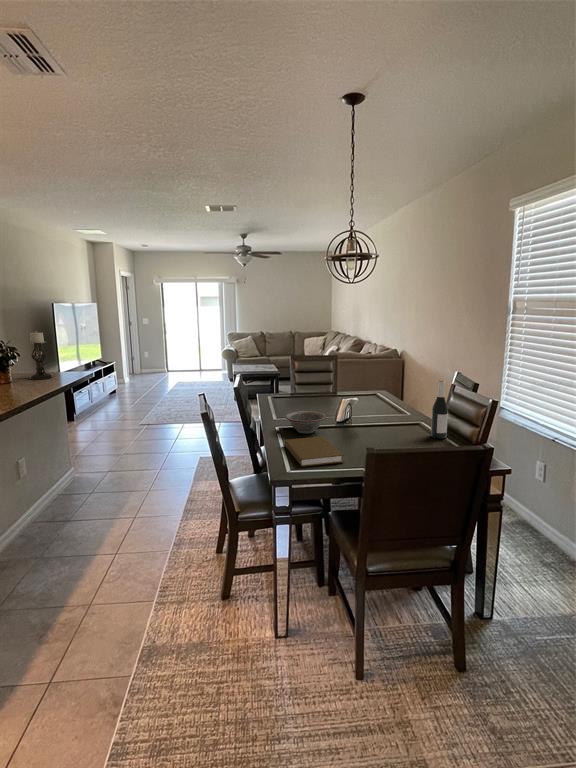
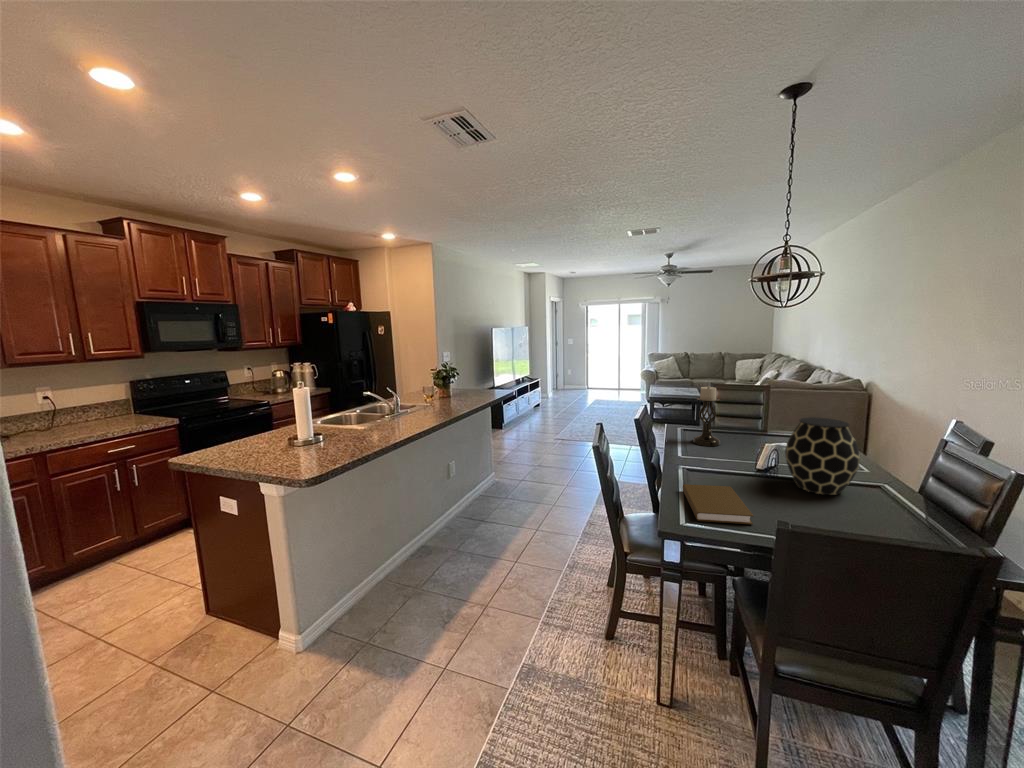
candle holder: present [28,331,53,380] -> present [693,385,720,446]
vase: none [359,374,408,434] -> present [785,417,860,495]
wine bottle: present [431,380,448,439] -> none [895,435,926,514]
decorative bowl: present [285,411,326,433] -> none [688,452,739,479]

